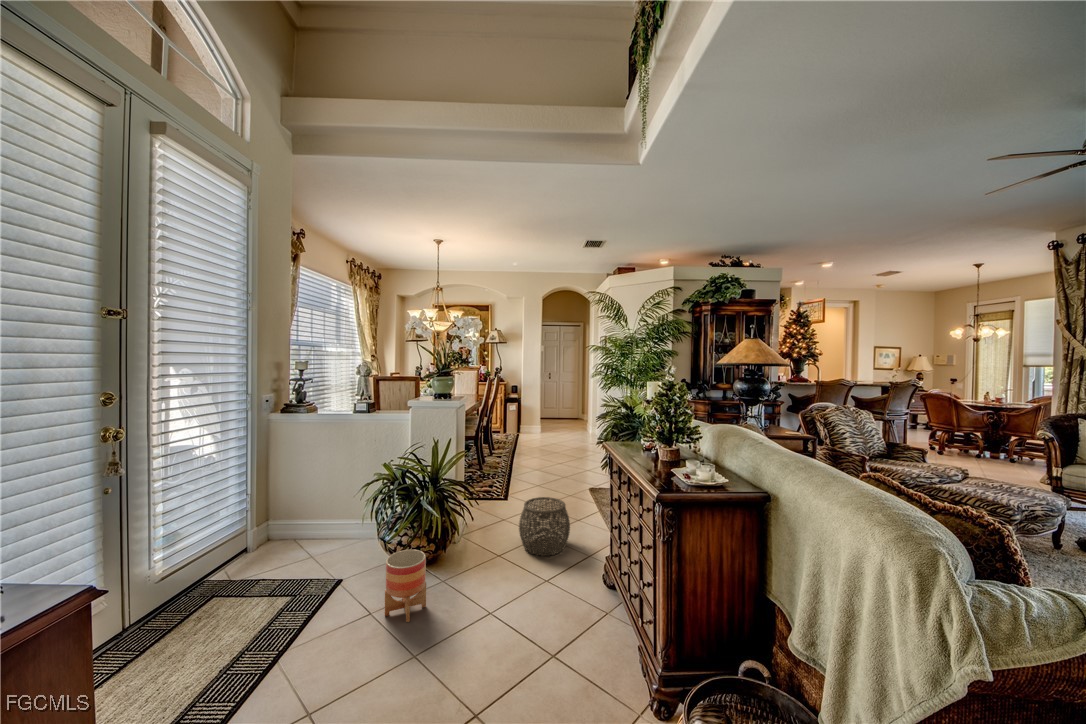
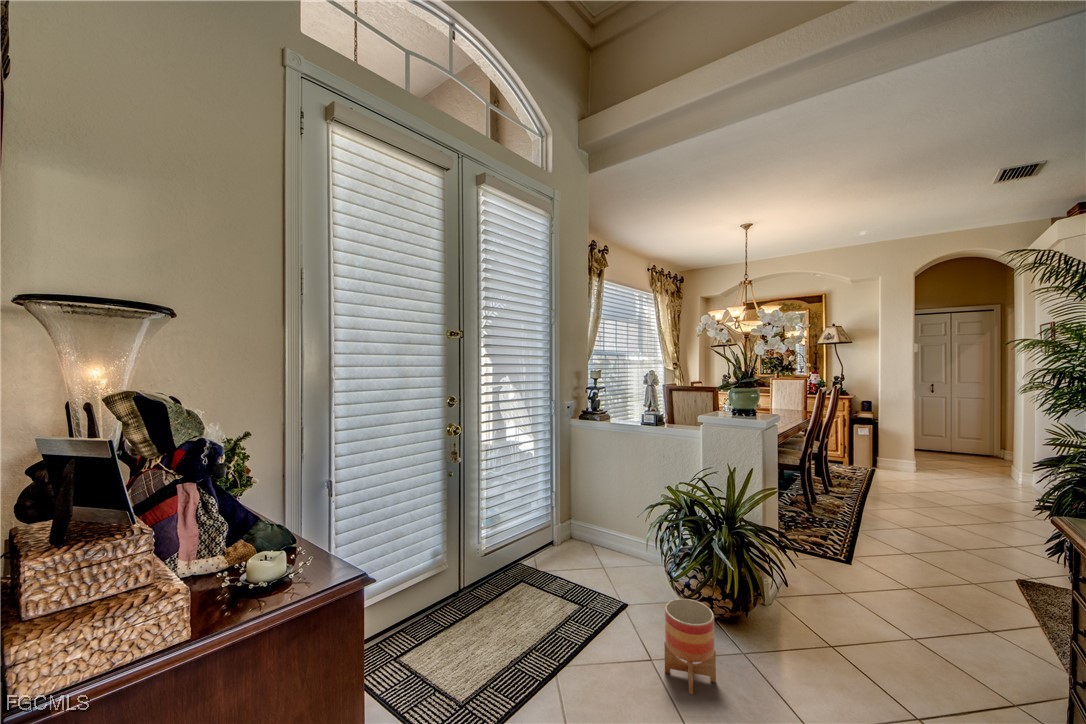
woven basket: present [519,497,570,556] -> none [866,577,975,685]

